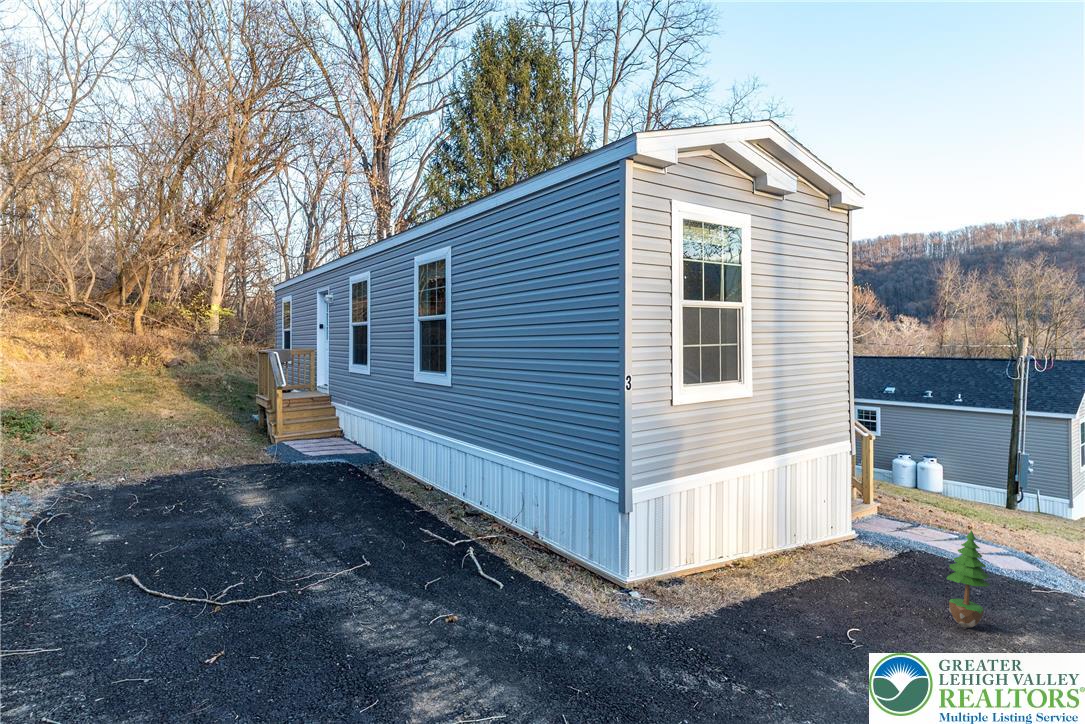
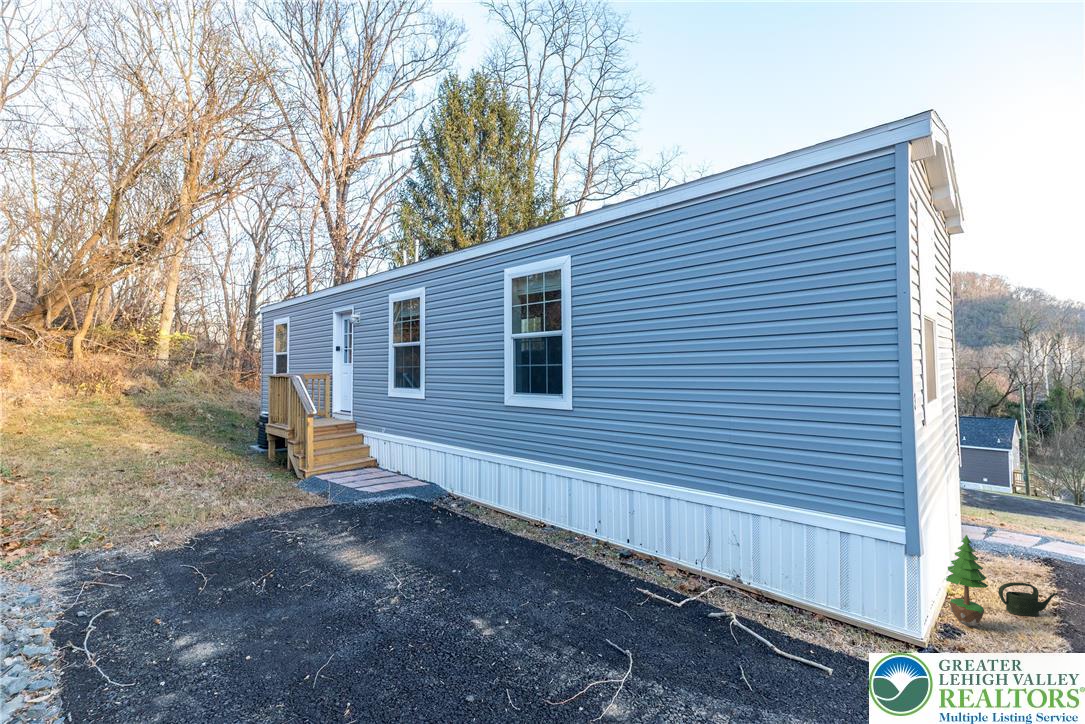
watering can: none [997,583,1056,619] -> present [998,582,1058,616]

